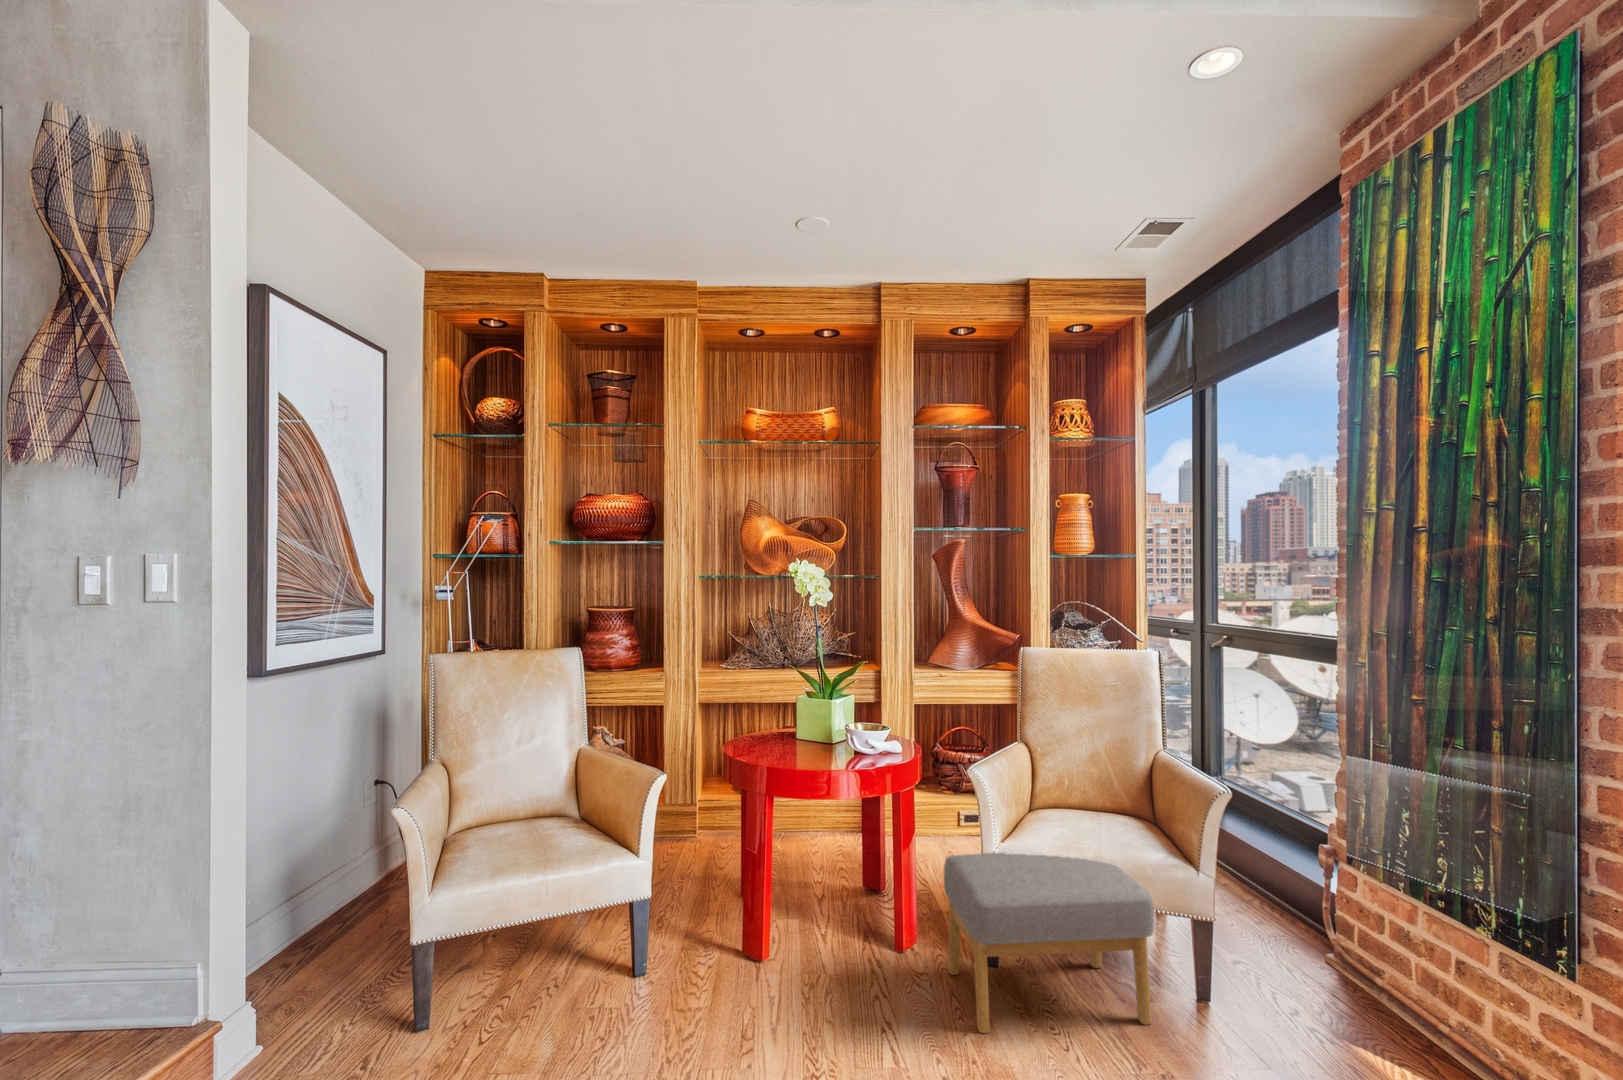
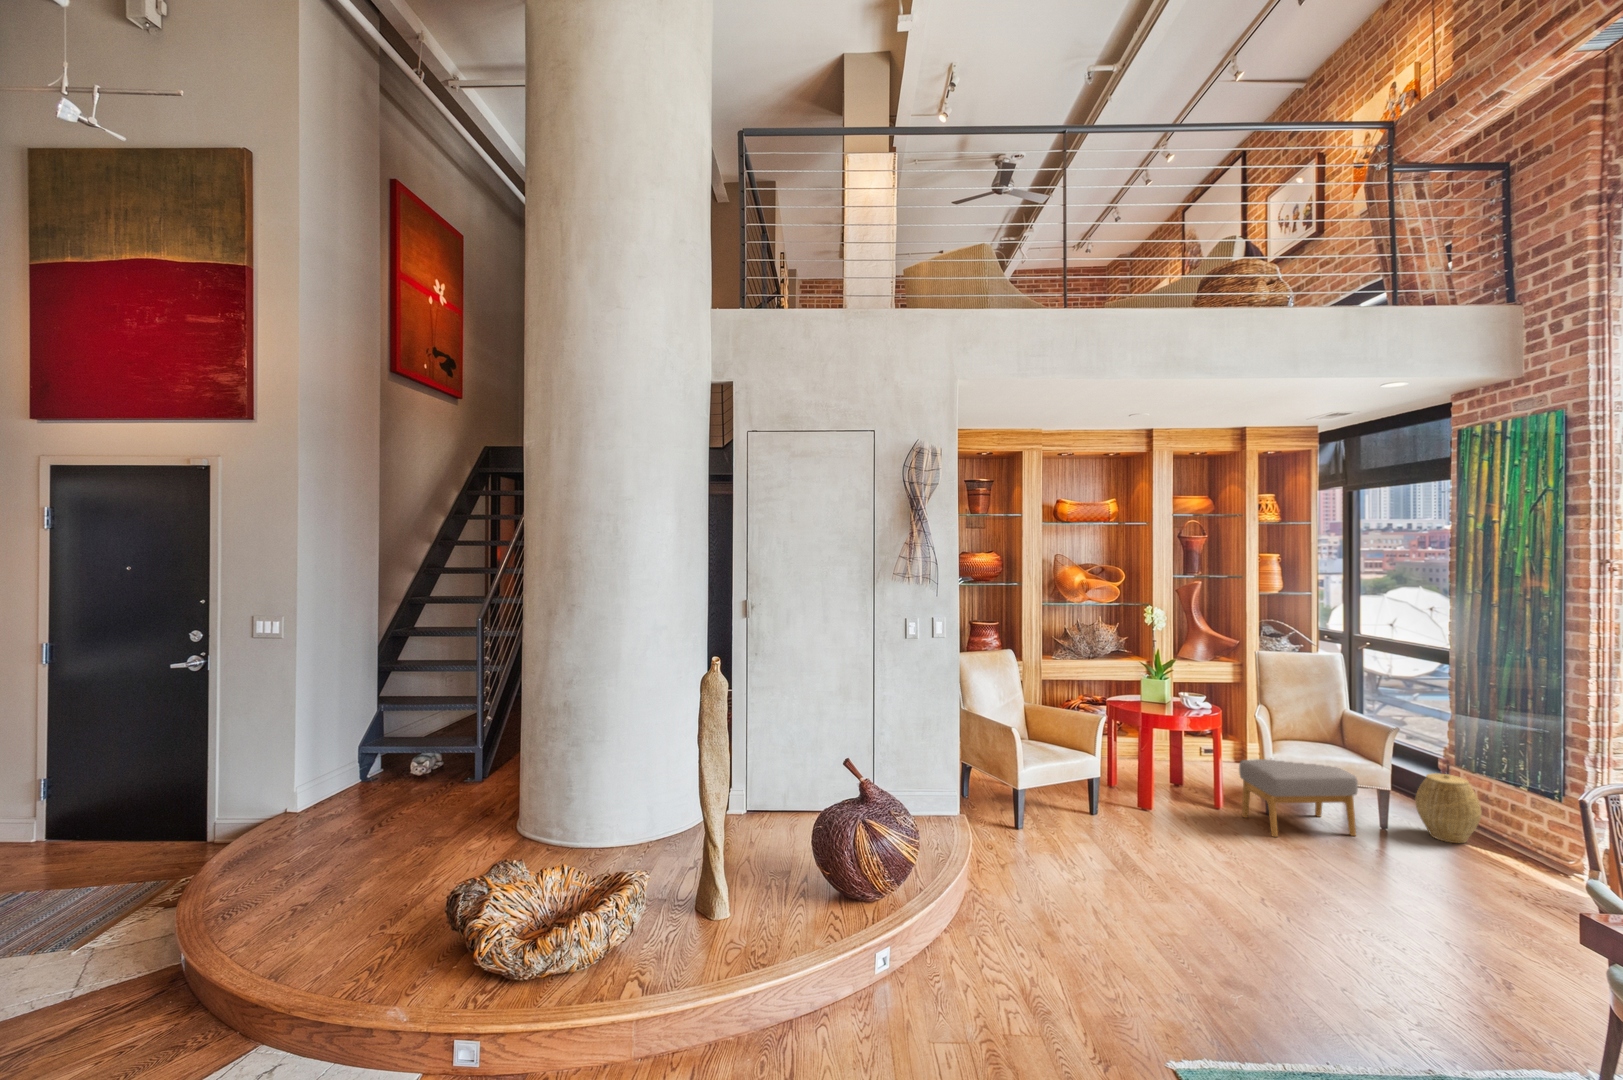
woven basket: none [1271,883,1398,1040] -> present [1415,773,1481,843]

